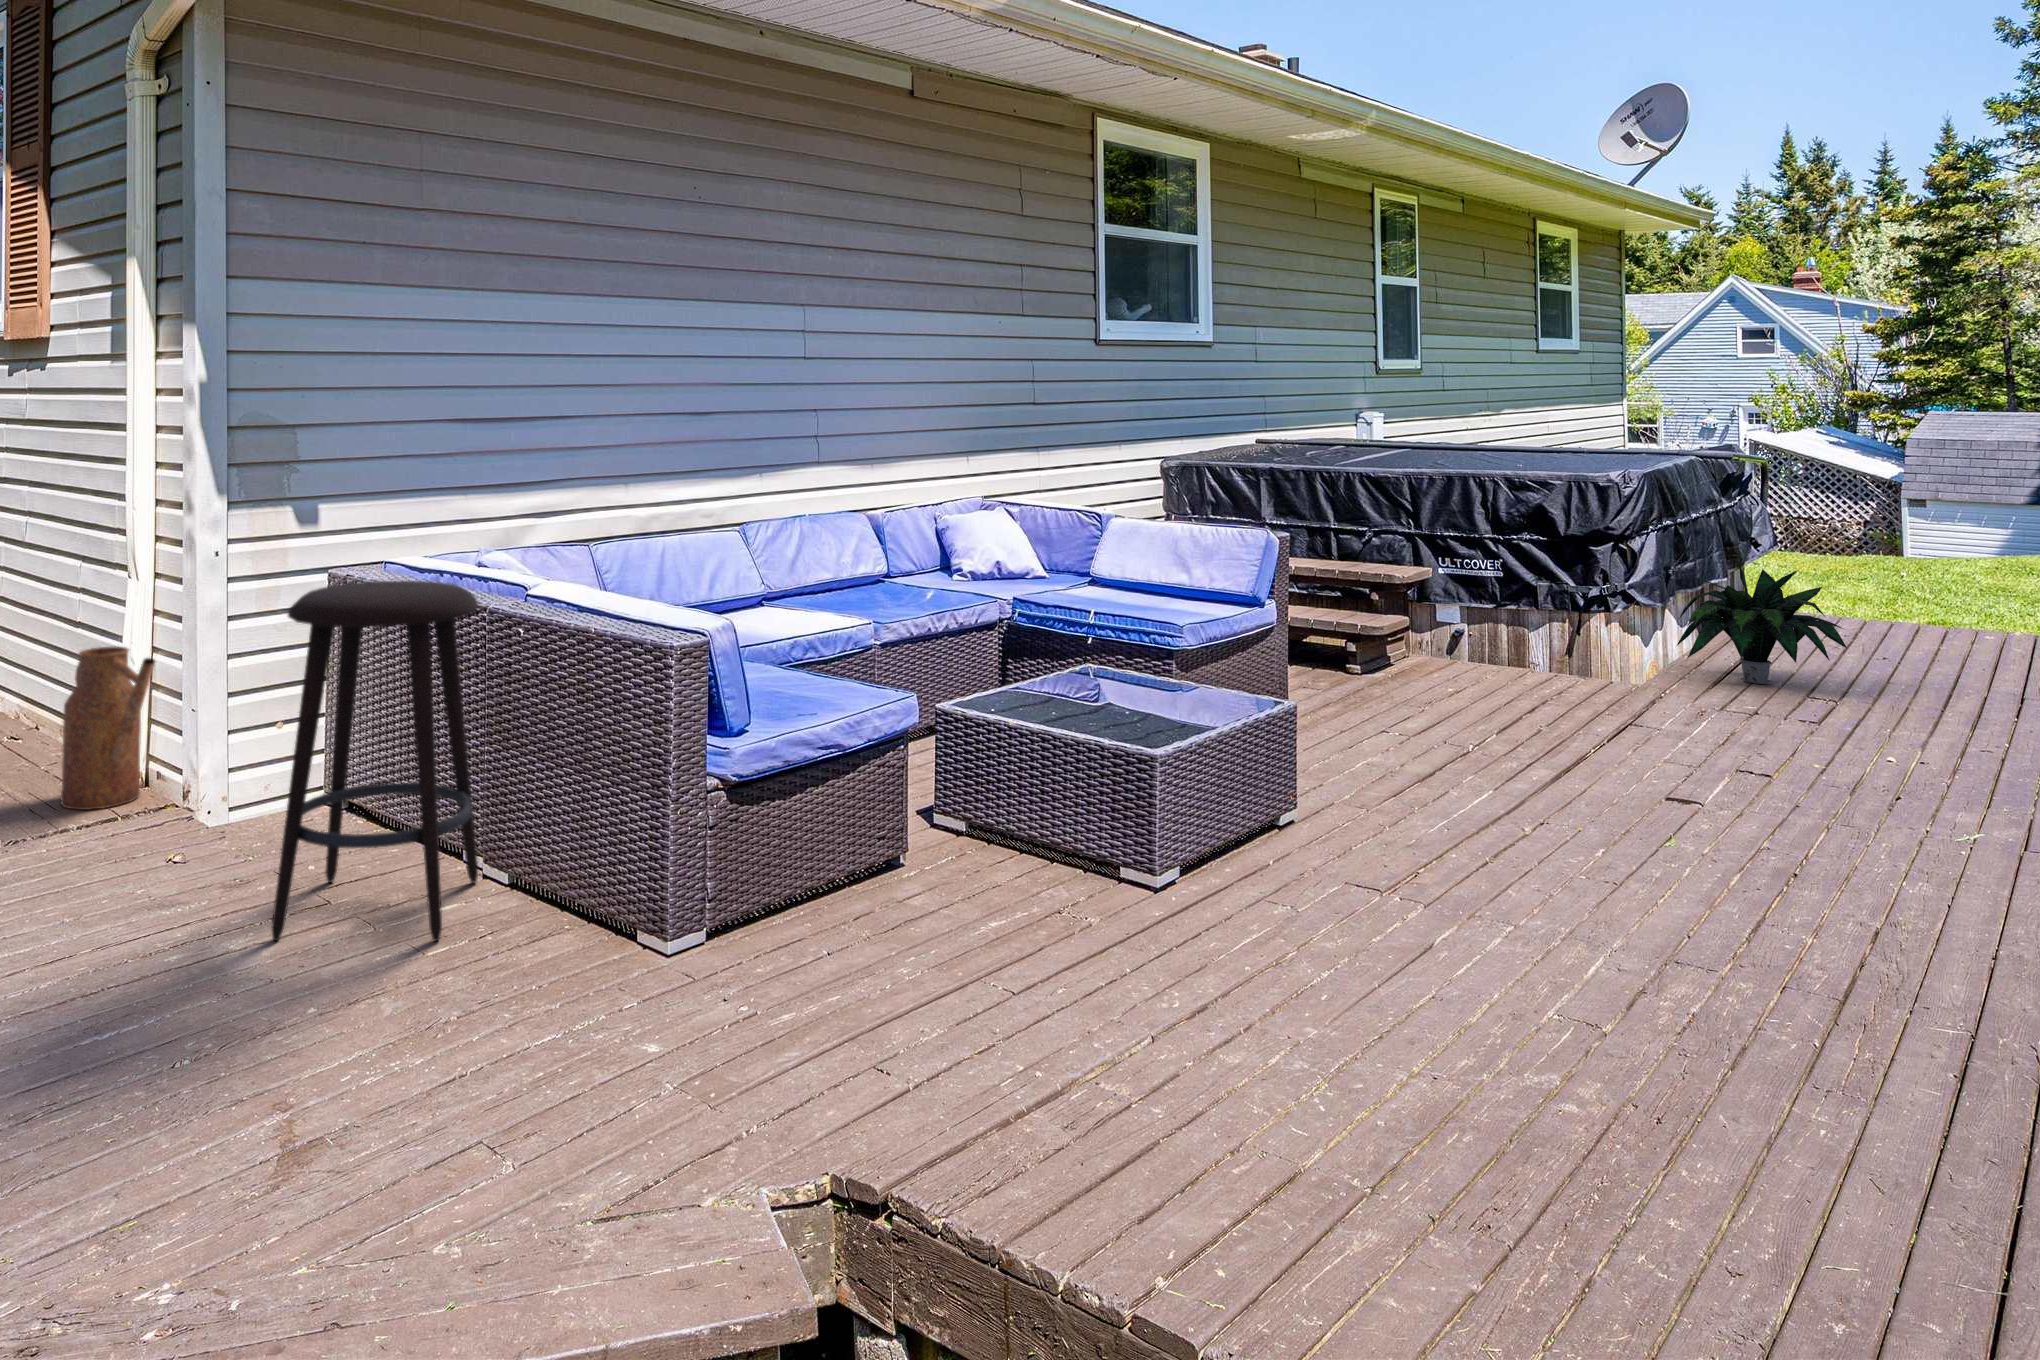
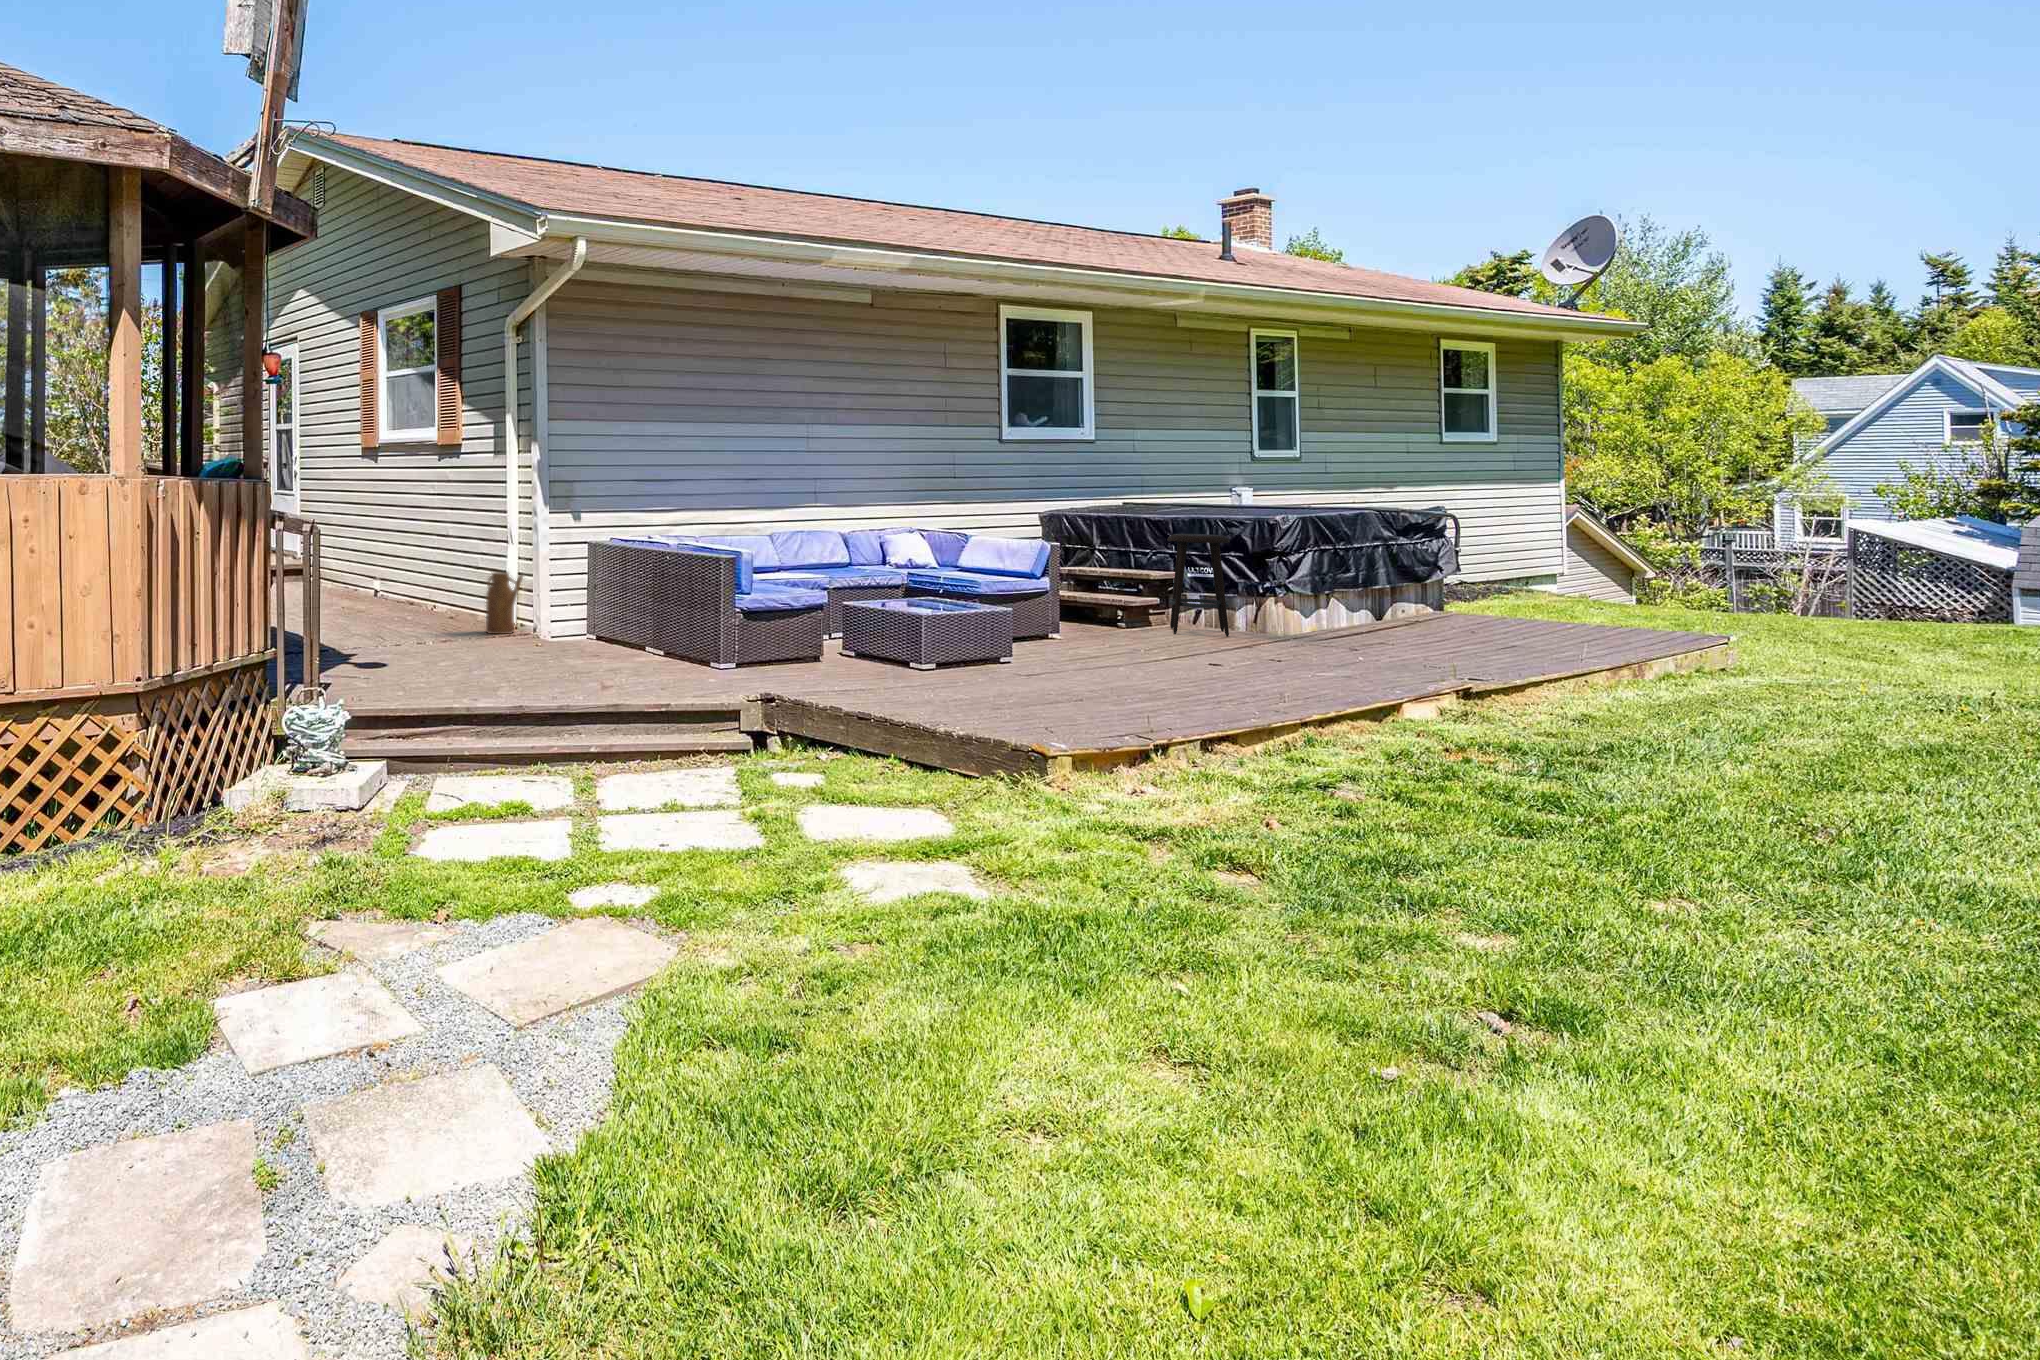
potted plant: present [1677,564,1847,684] -> none [1325,572,1428,641]
stool: present [271,581,478,941] -> present [1167,534,1230,637]

